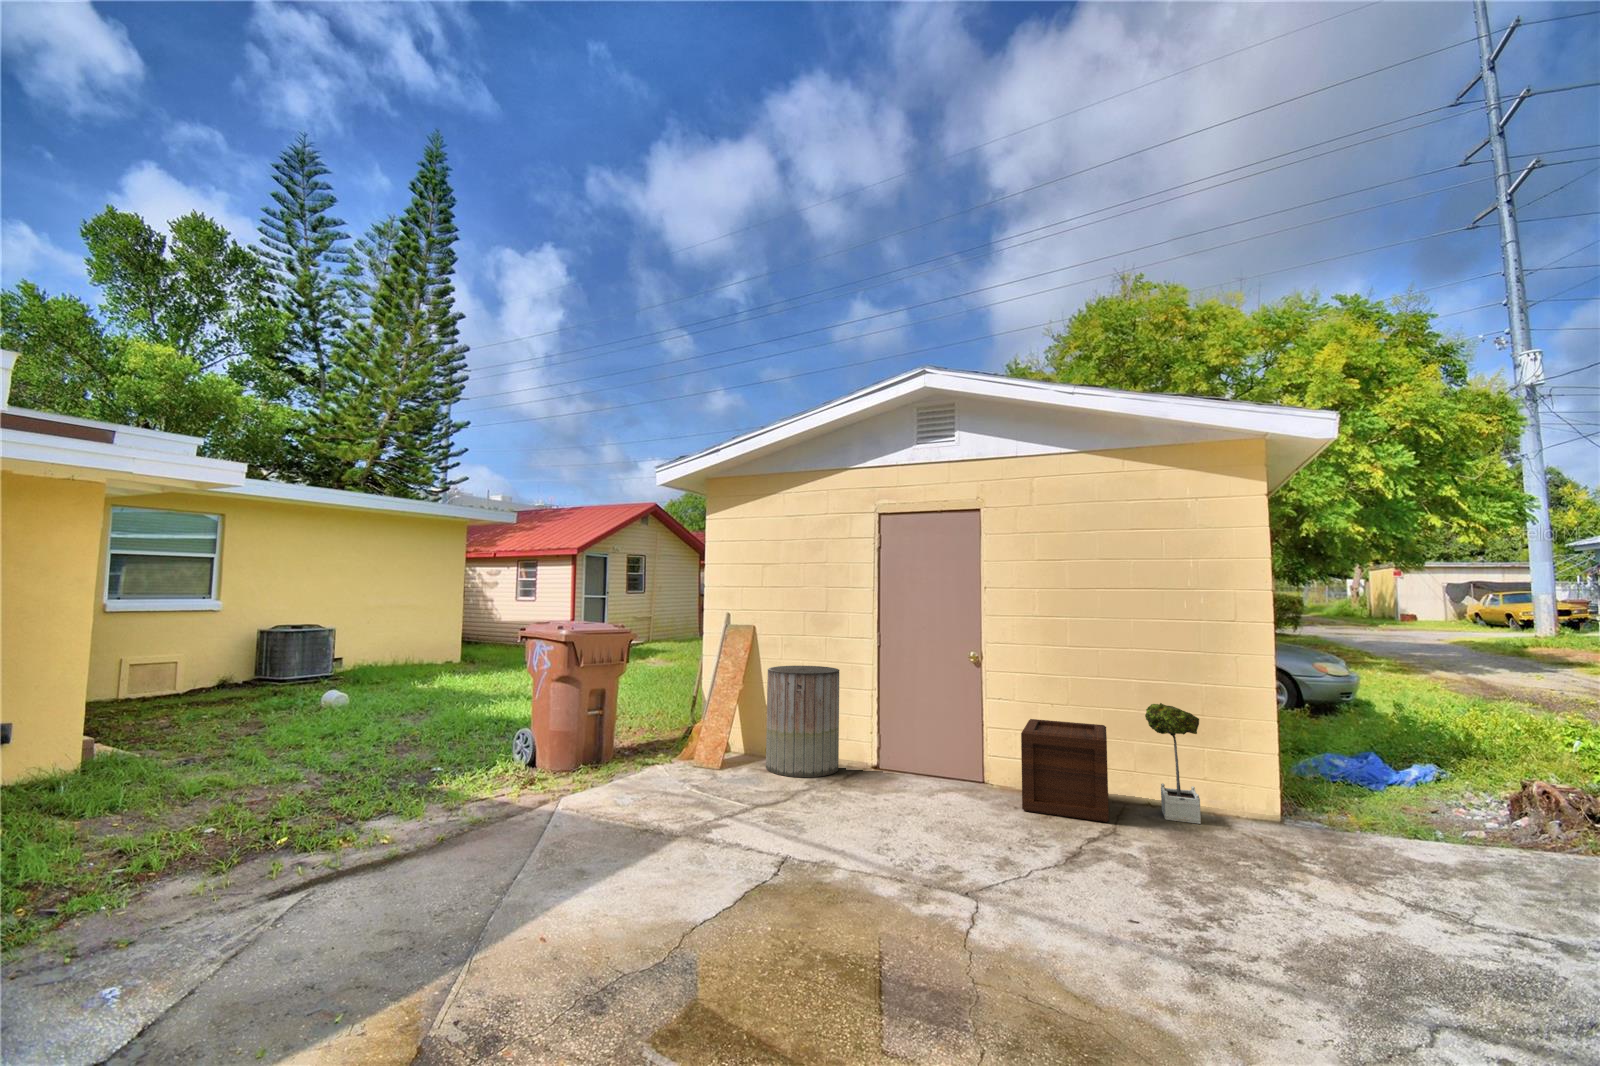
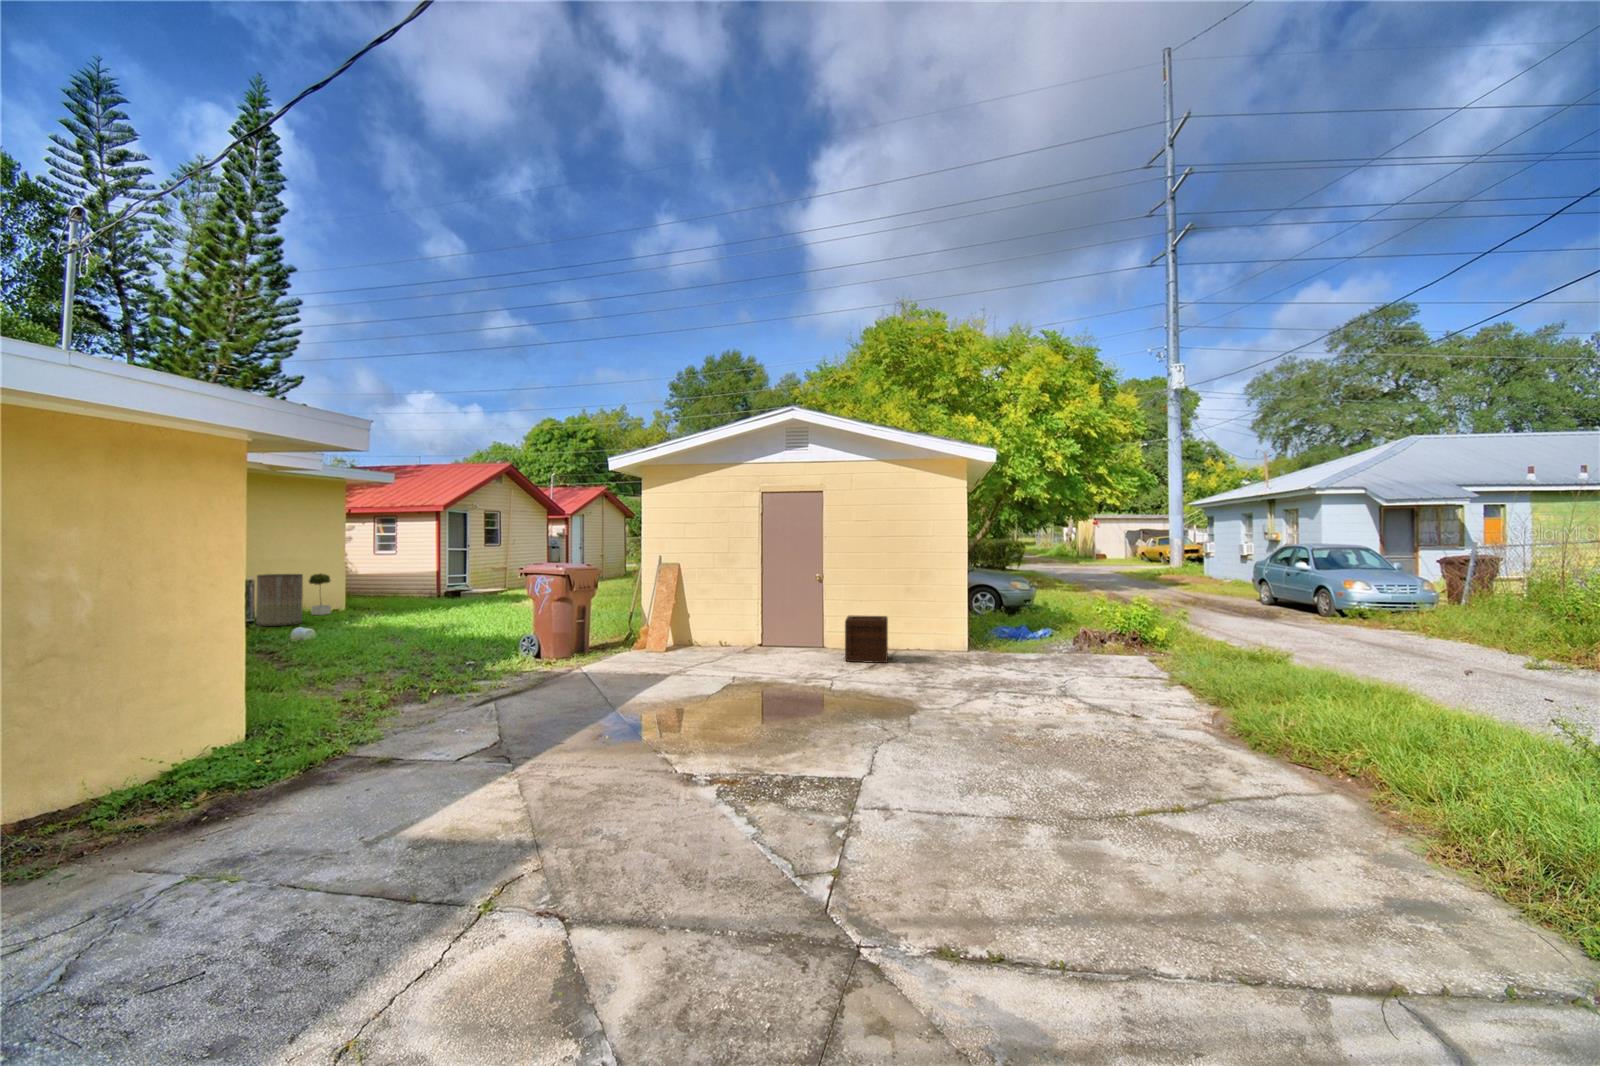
trash can: present [766,666,839,777] -> present [256,574,303,626]
potted tree: present [1145,703,1201,824] -> present [309,574,331,615]

